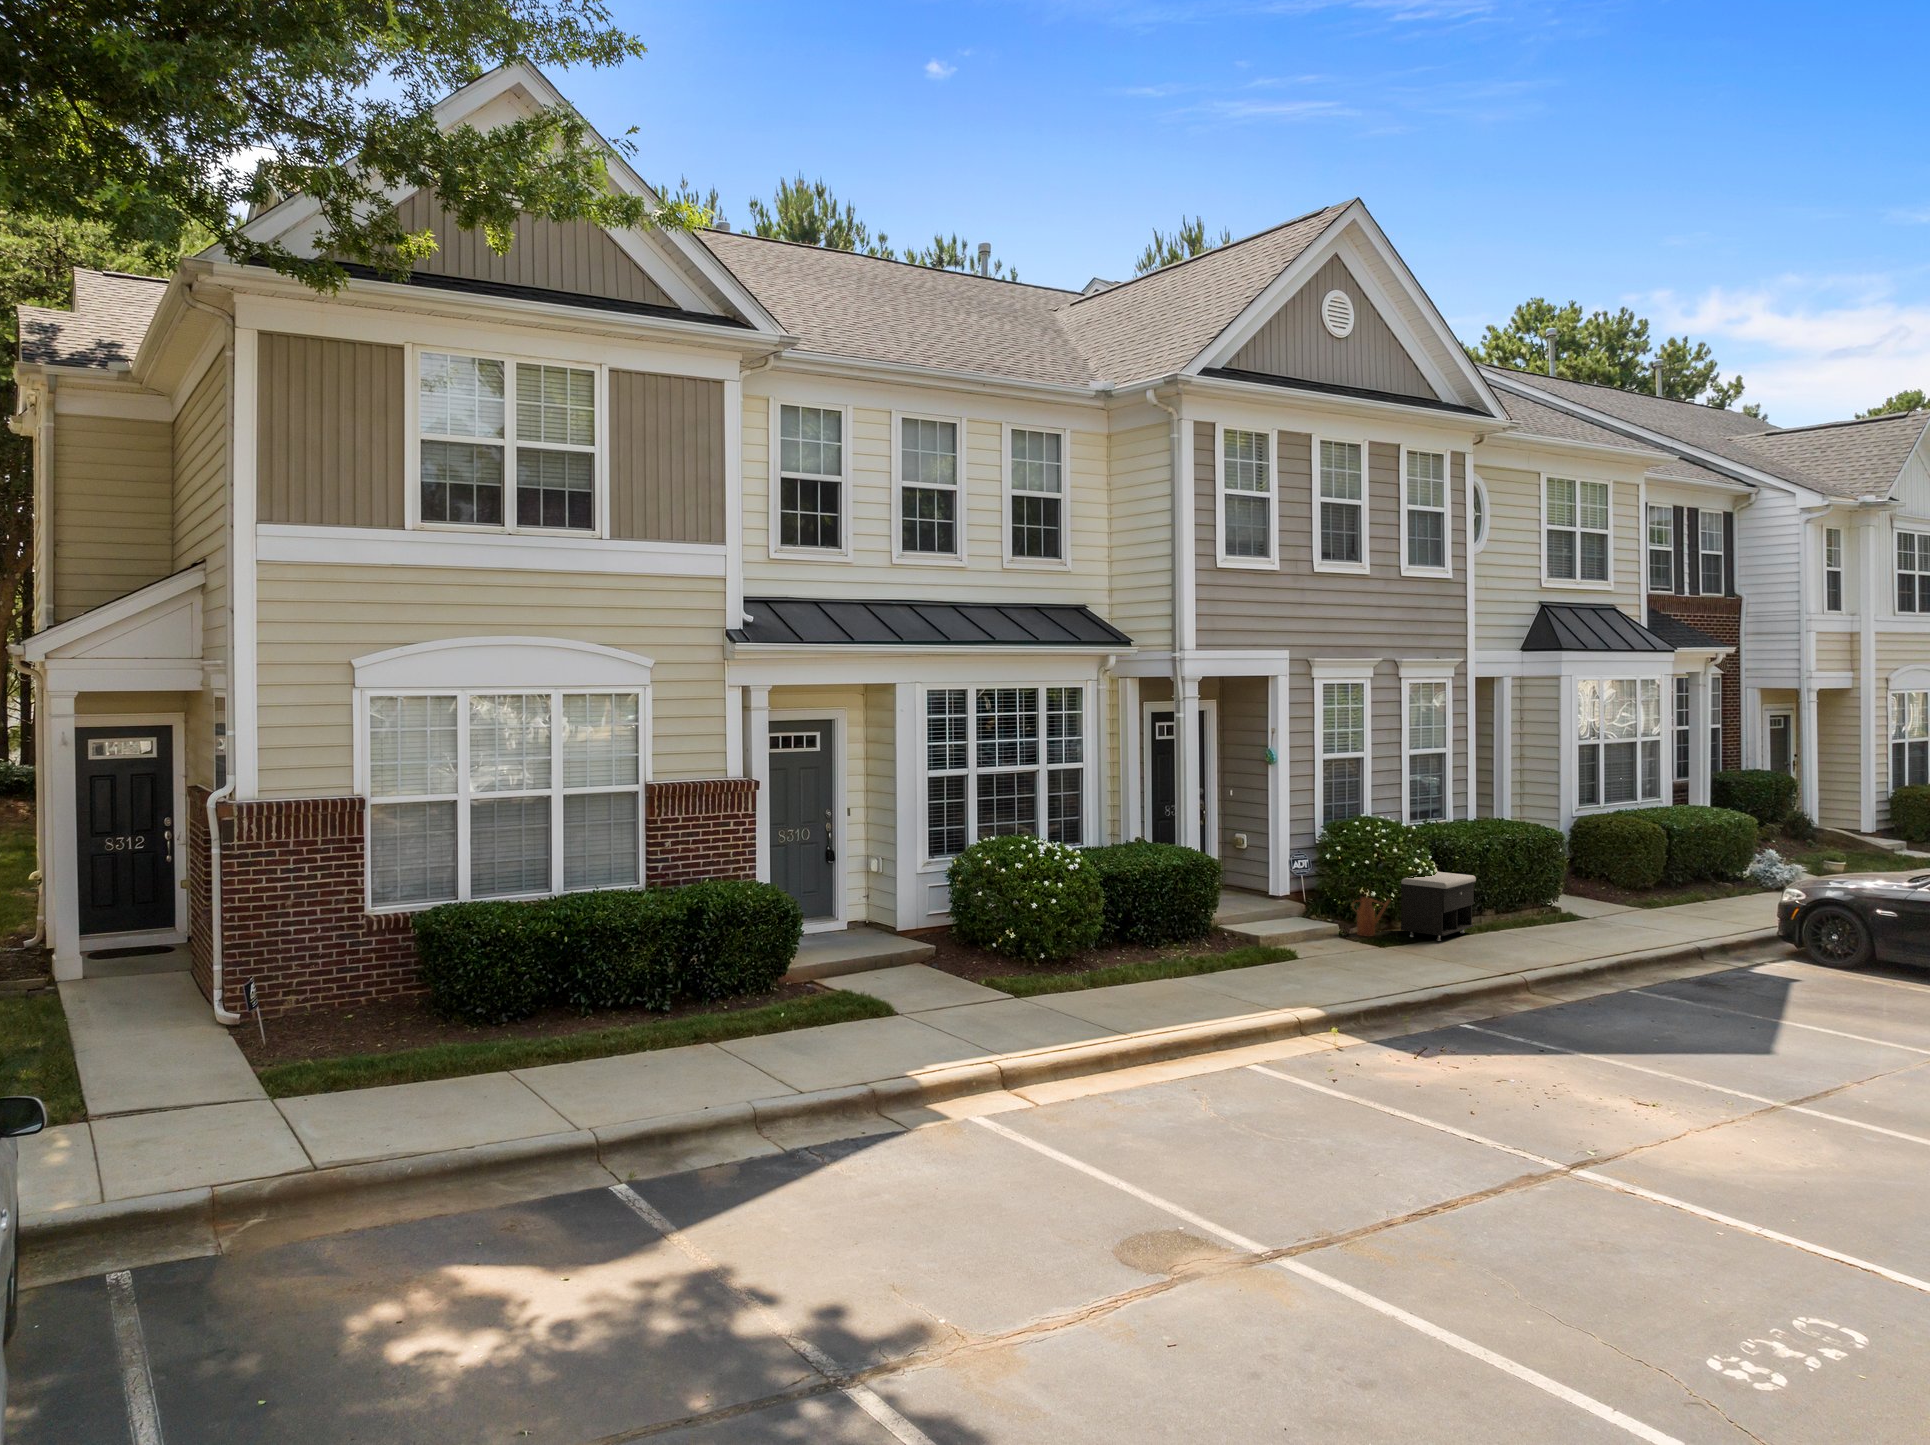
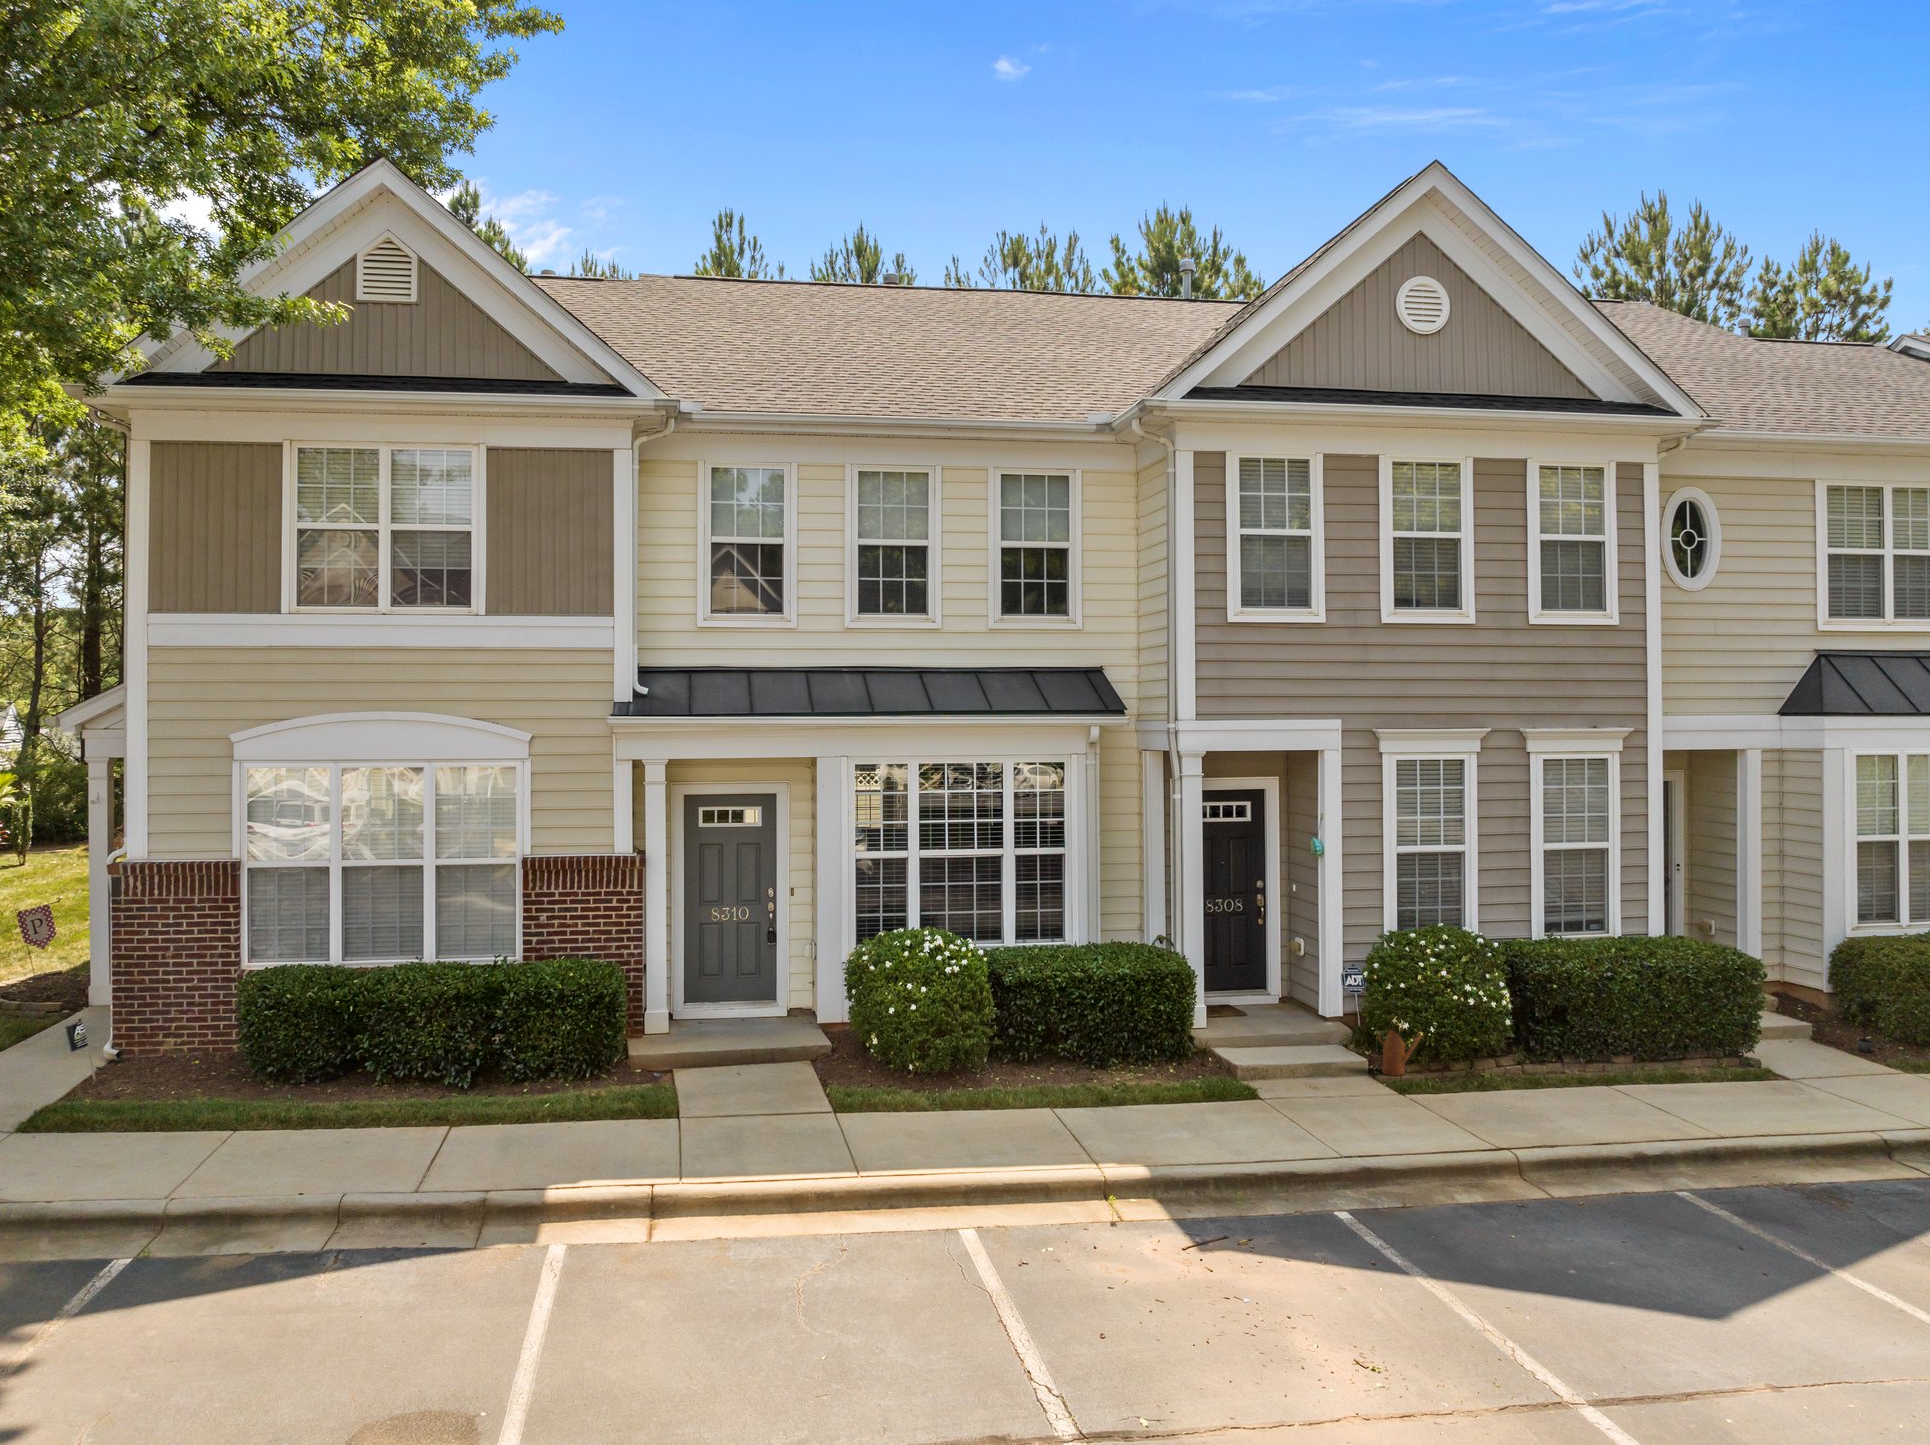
potted plant: none [1612,855,1632,897] -> present [1855,997,1881,1052]
storage bench: present [1401,872,1476,941] -> none [1437,1003,1549,1091]

